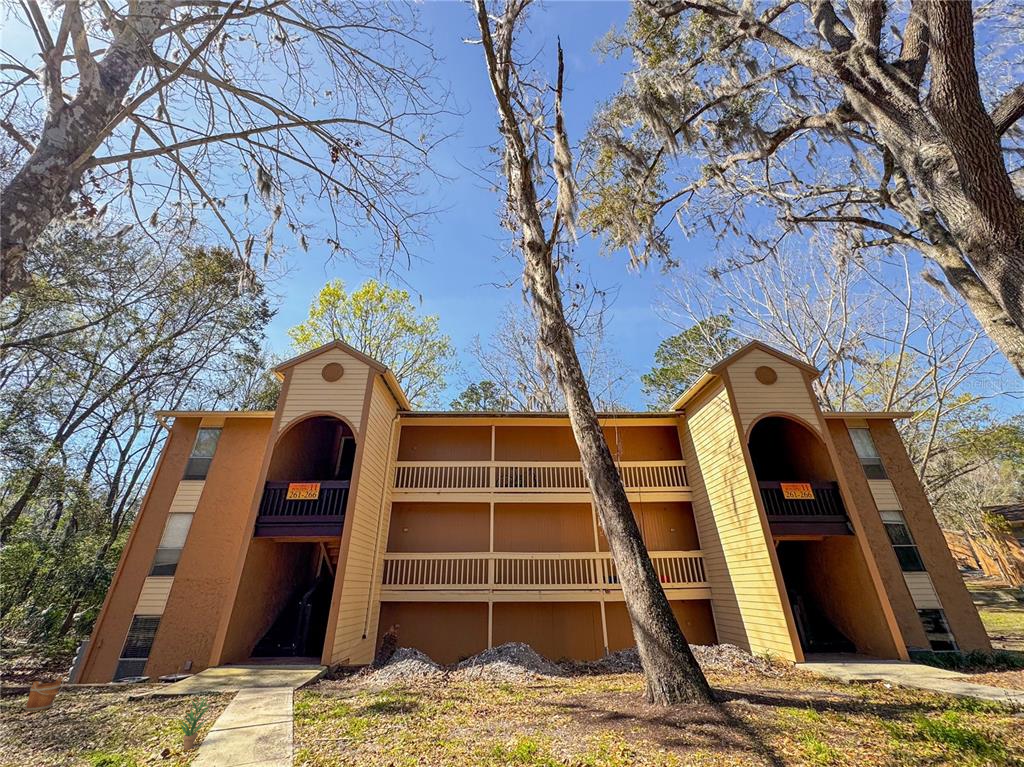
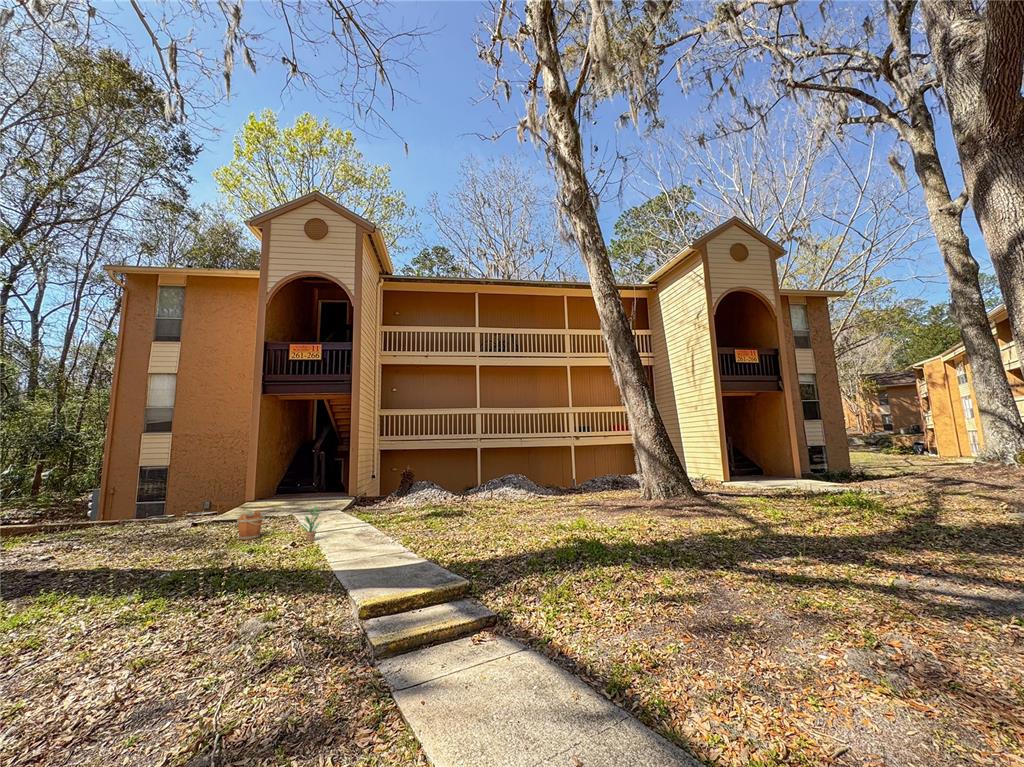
bucket: present [25,677,63,712] -> present [238,510,265,540]

